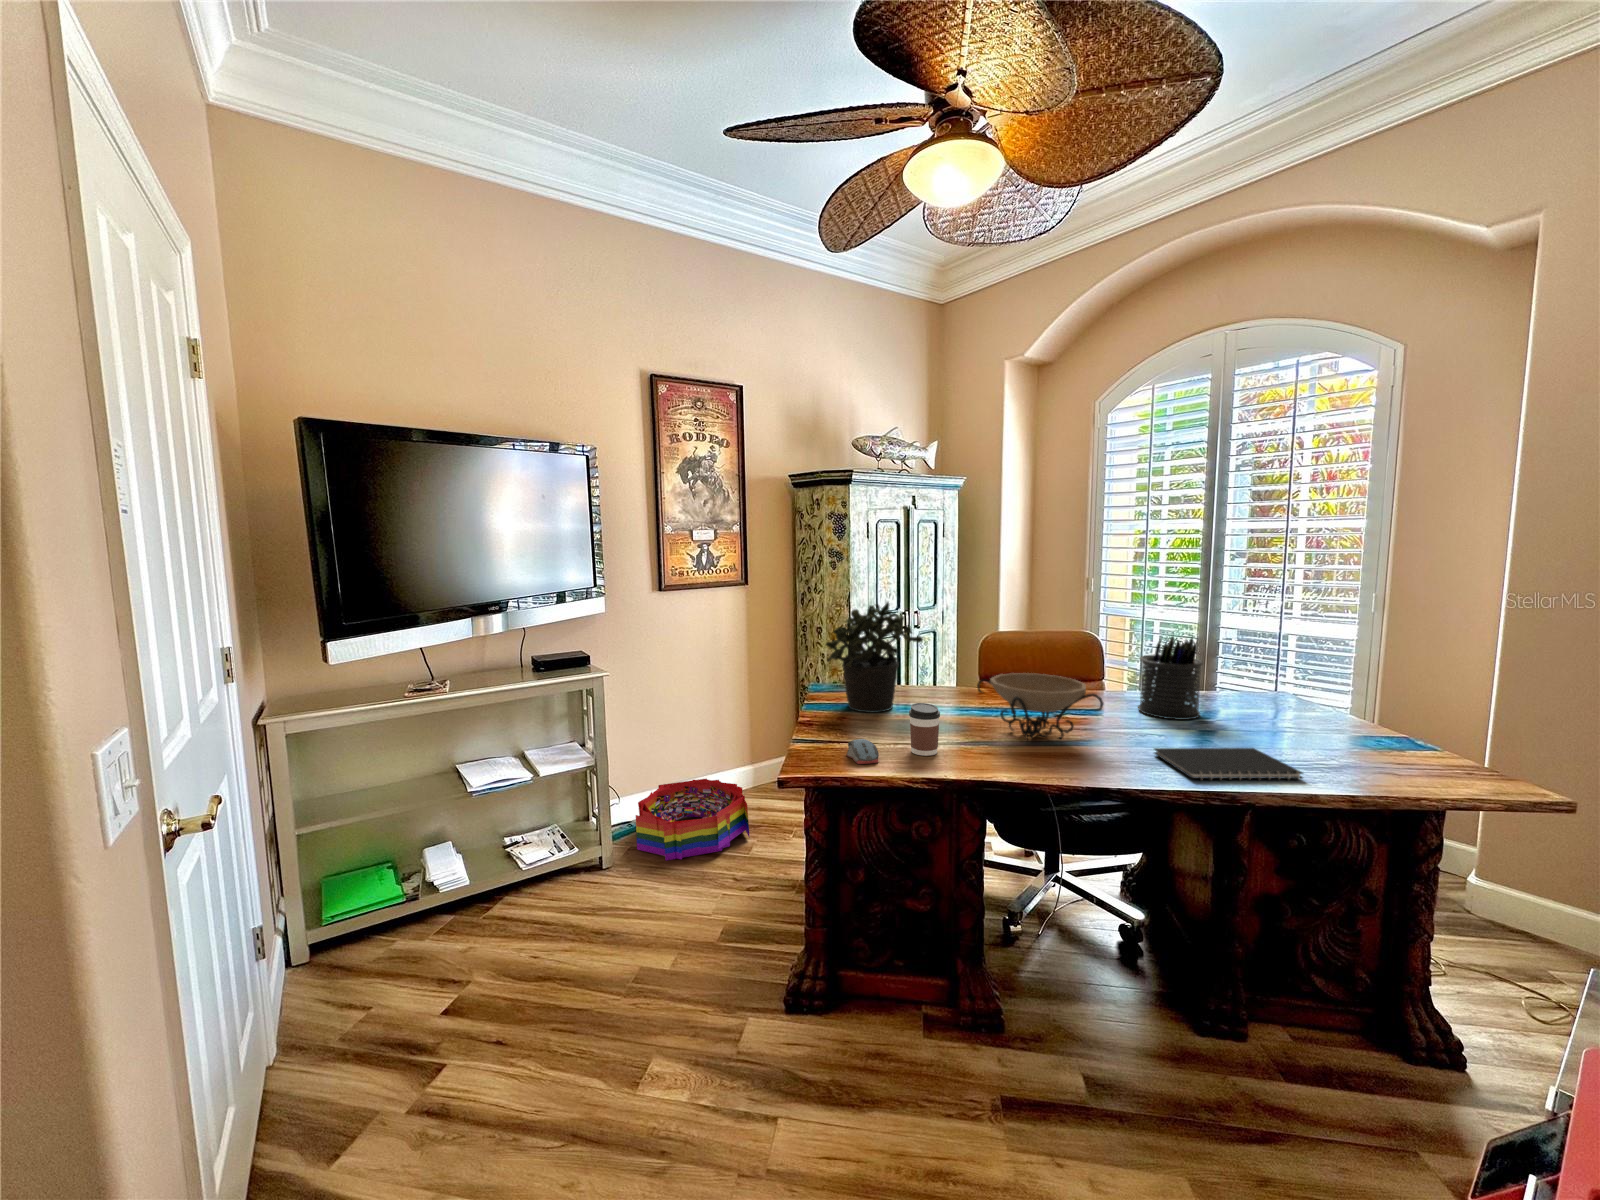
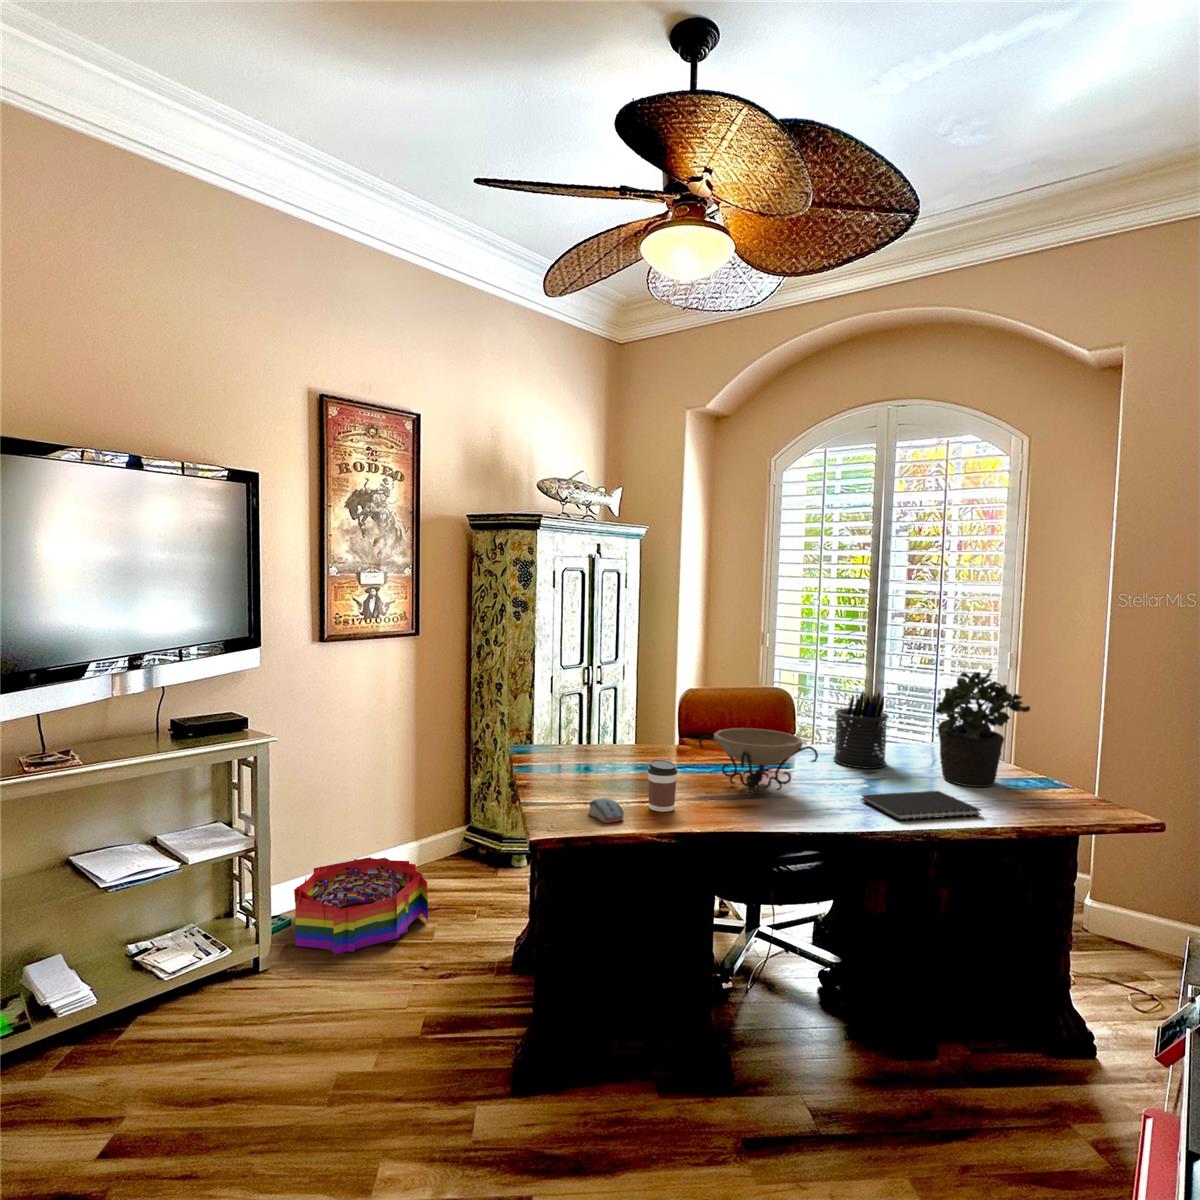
potted plant: present [826,602,923,713] -> present [935,669,1030,787]

